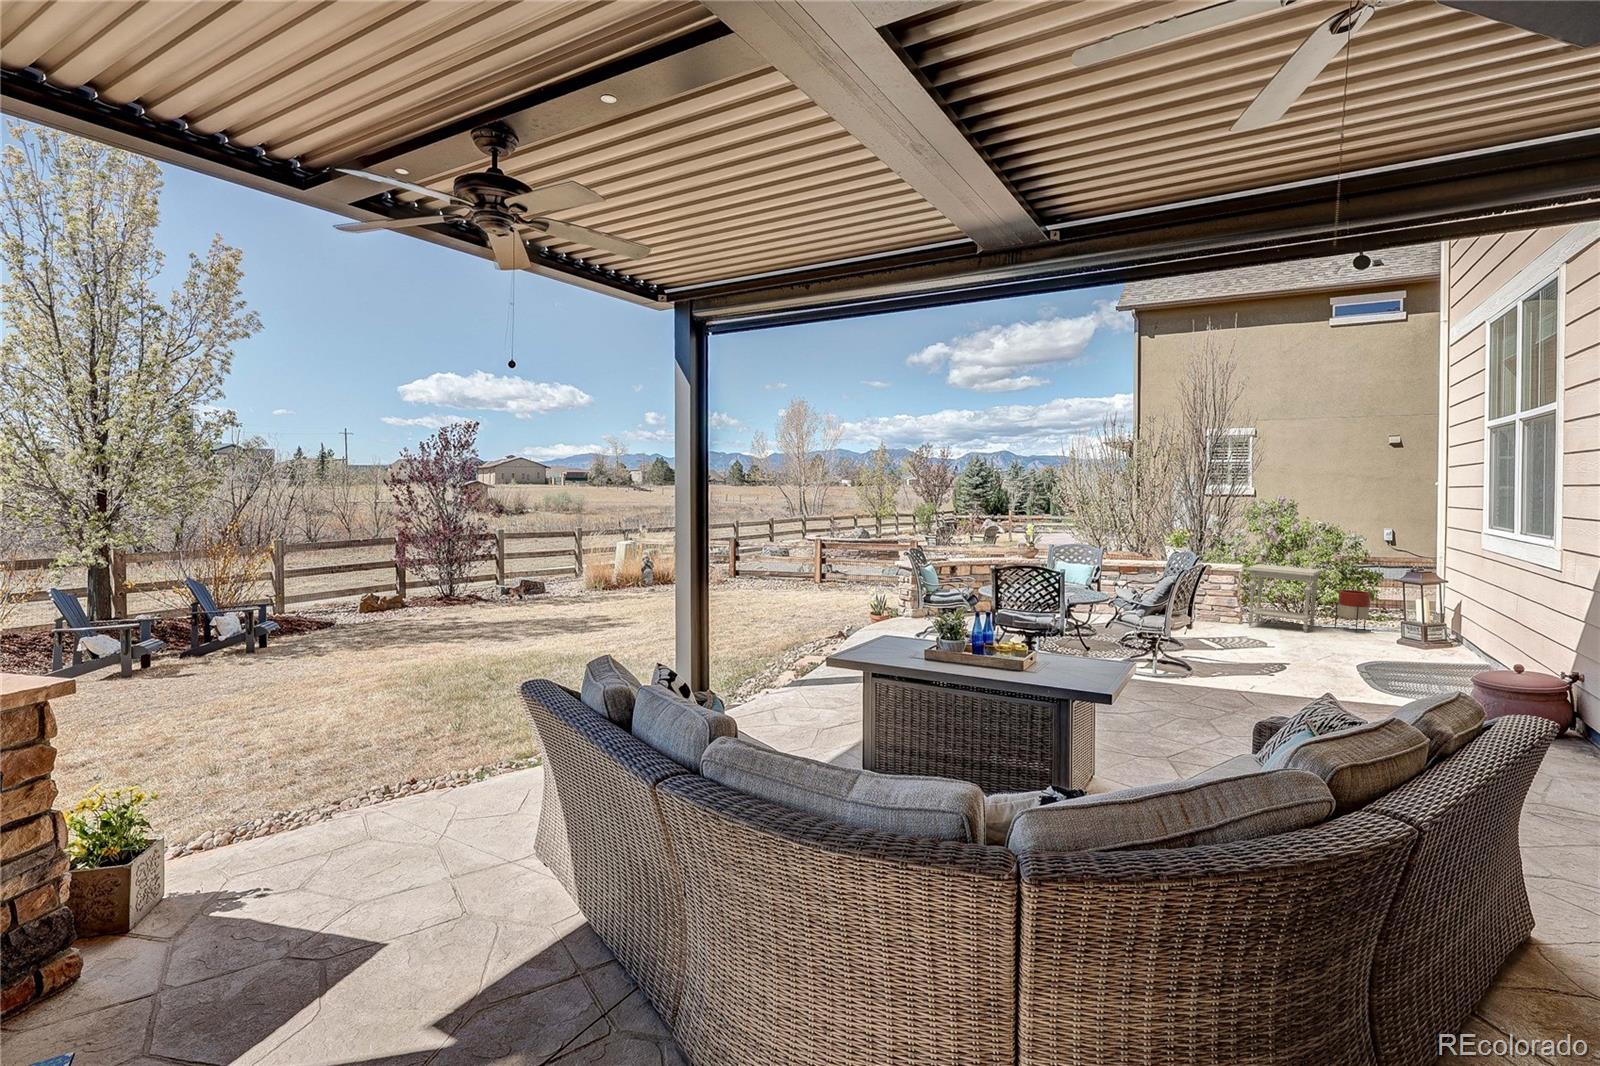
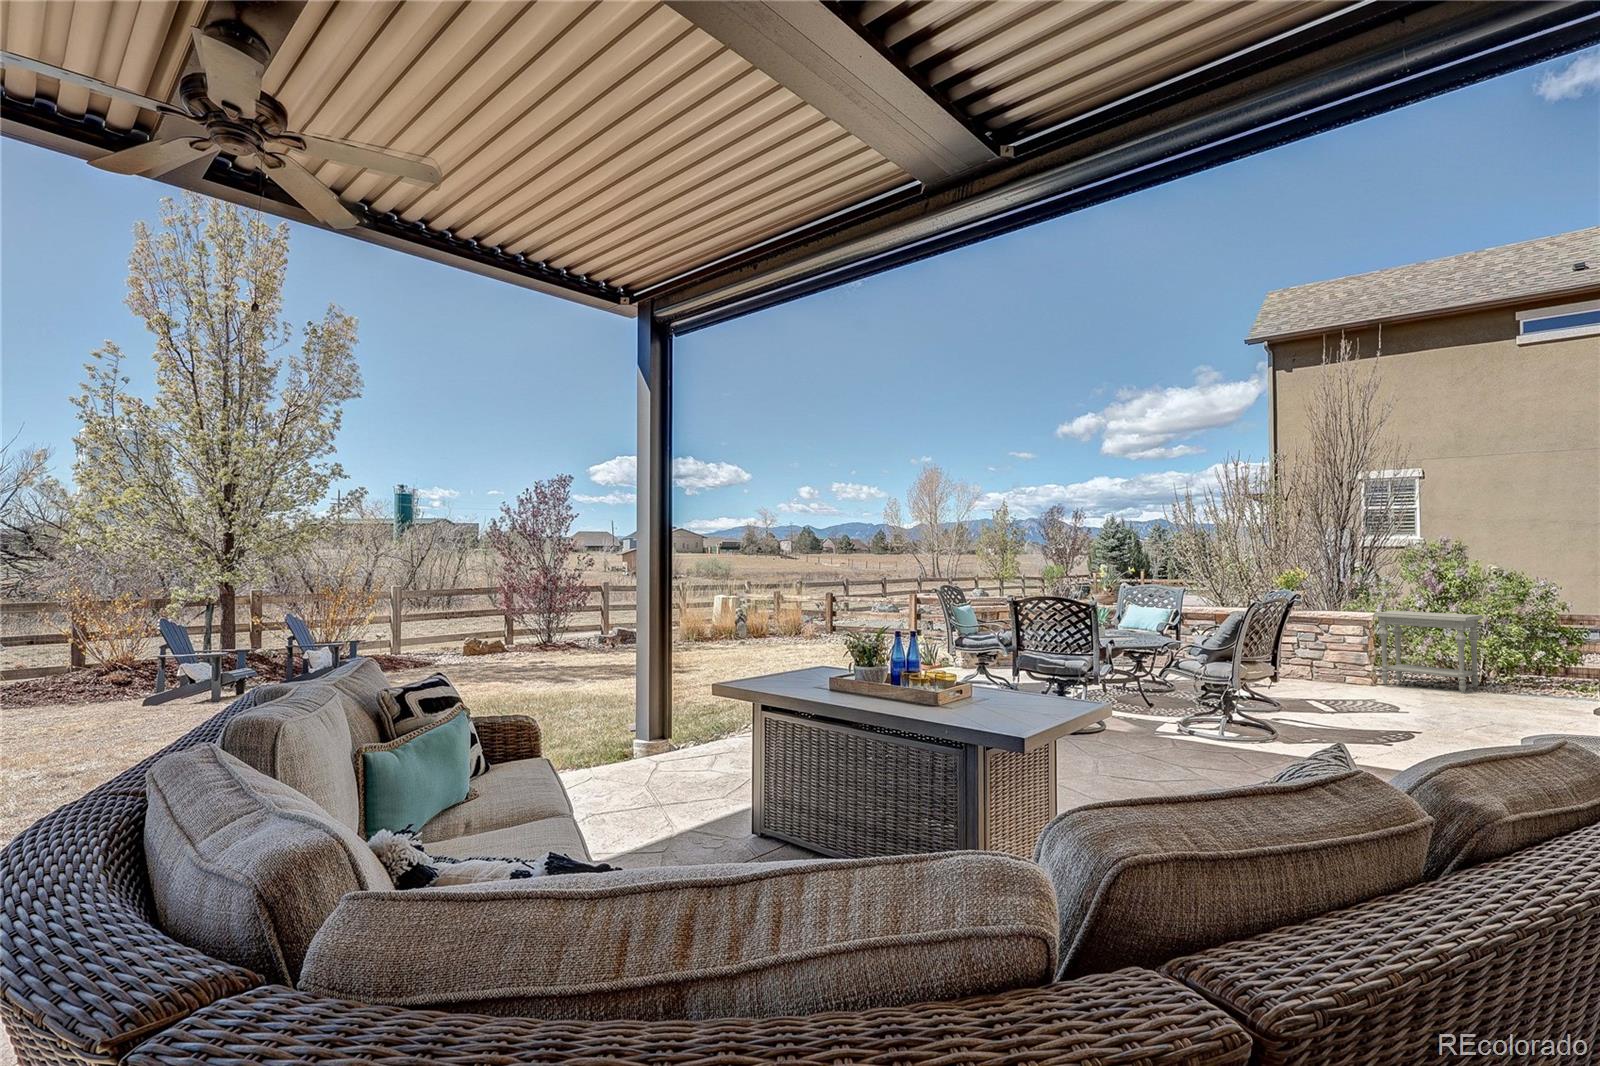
planter: present [1335,590,1370,633] -> none [1507,640,1558,696]

